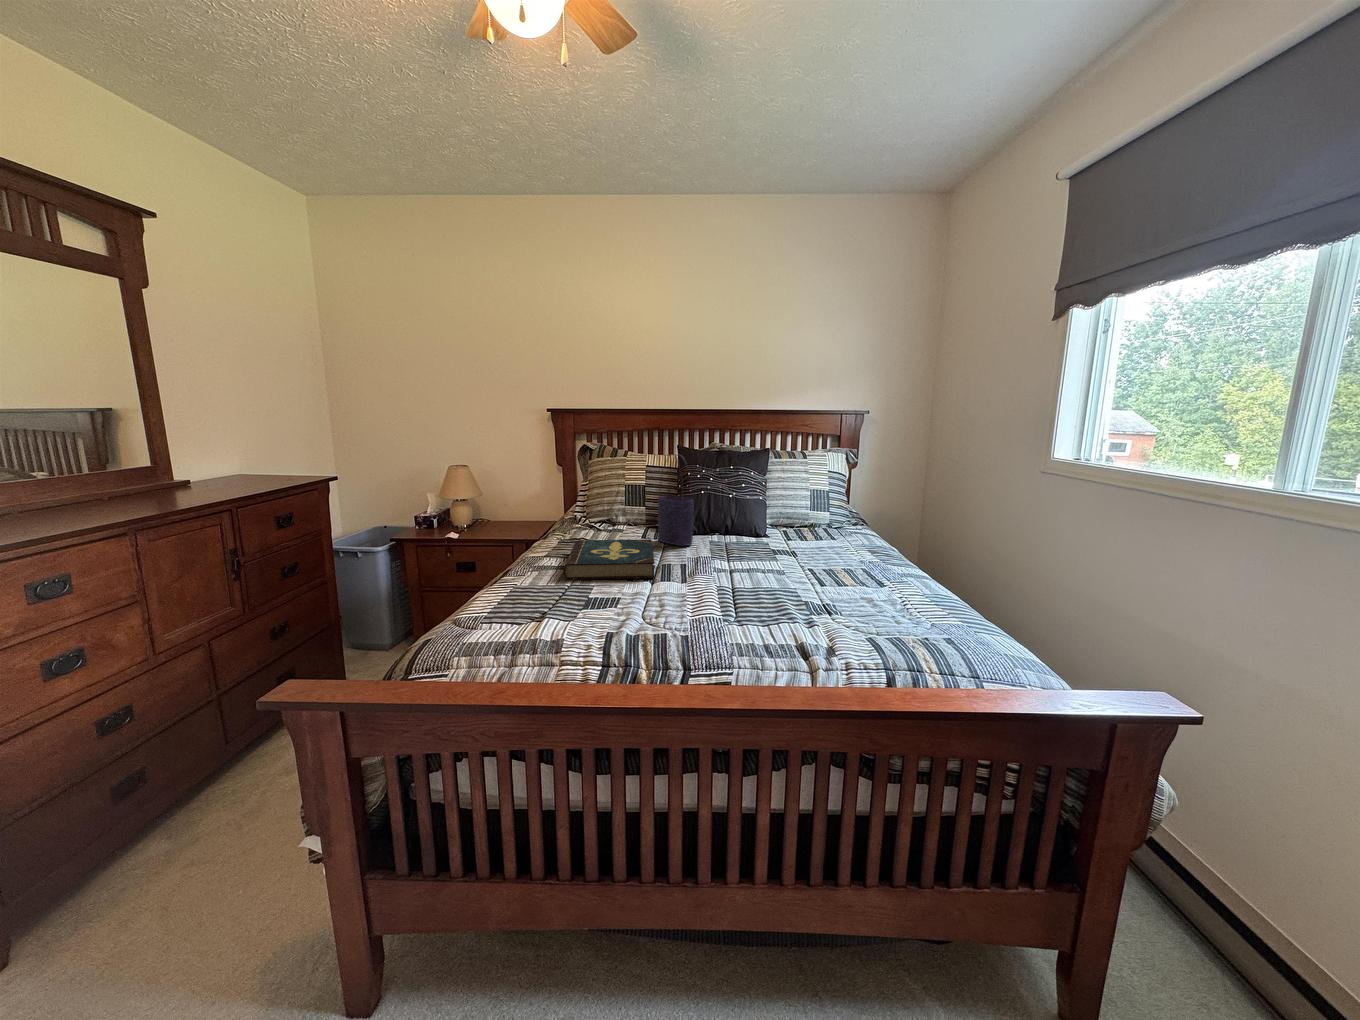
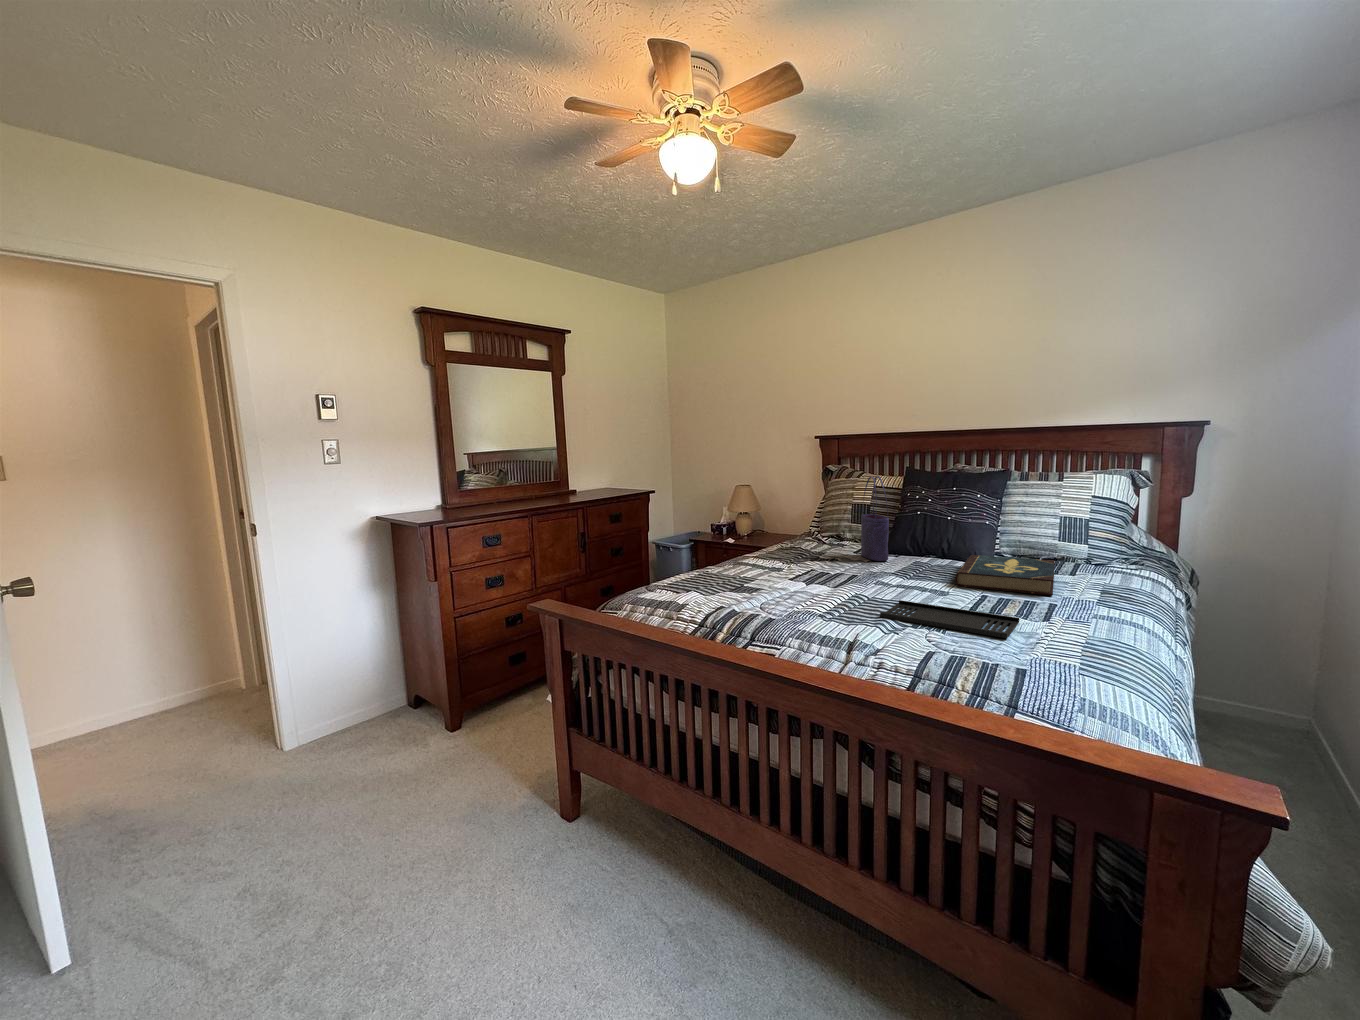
book: present [563,539,654,580] -> present [955,555,1055,595]
tray: none [774,588,905,613] -> present [880,600,1019,638]

